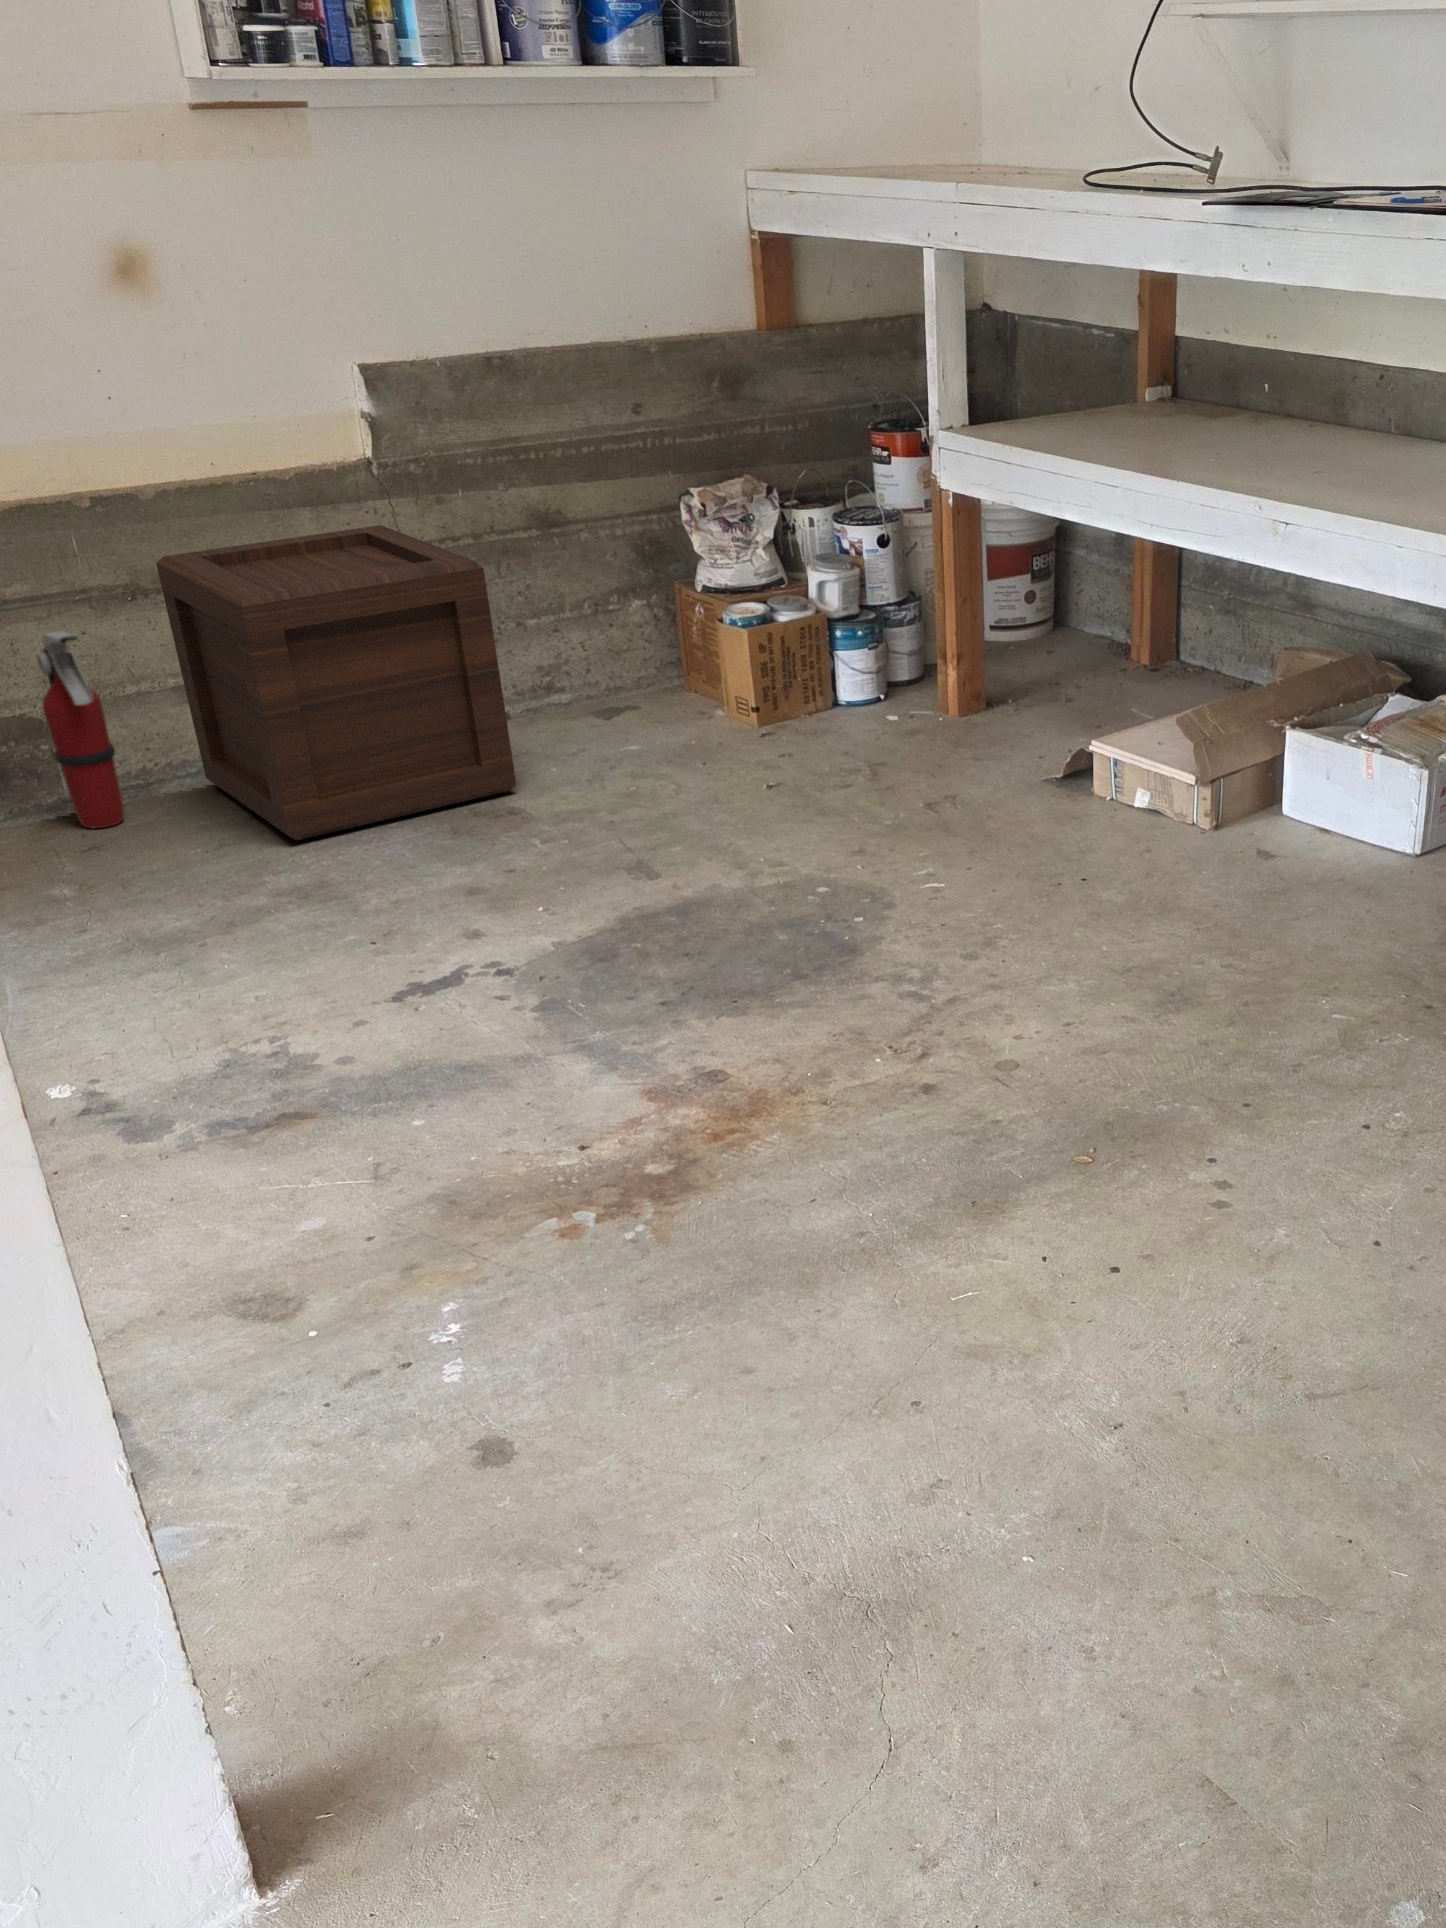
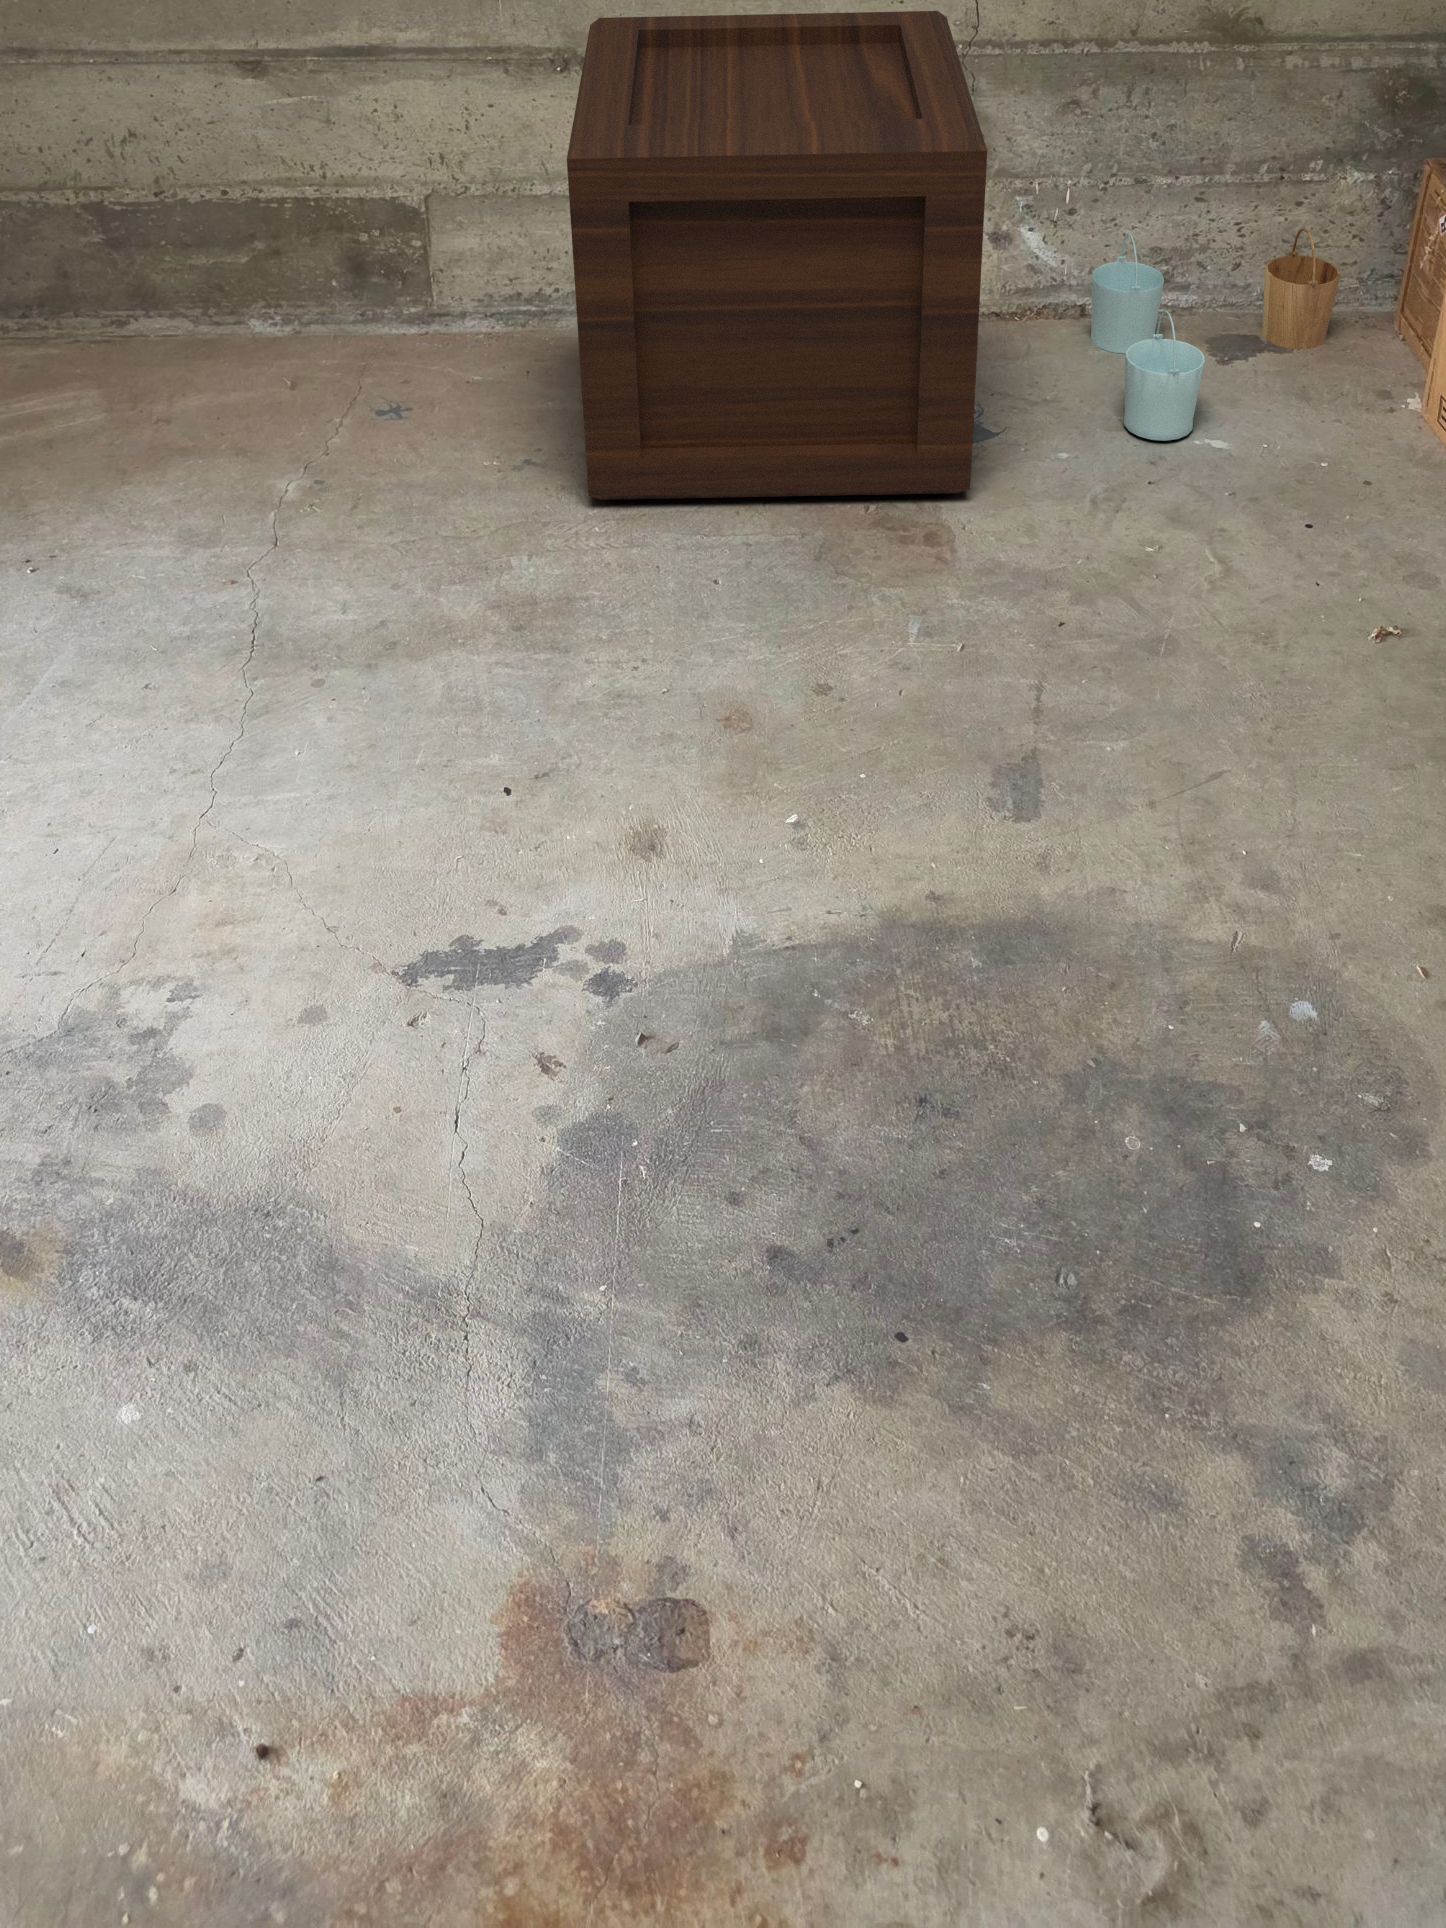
fire extinguisher: present [37,631,124,828] -> none [379,111,463,382]
bucket: none [511,632,651,751] -> present [1091,227,1341,441]

